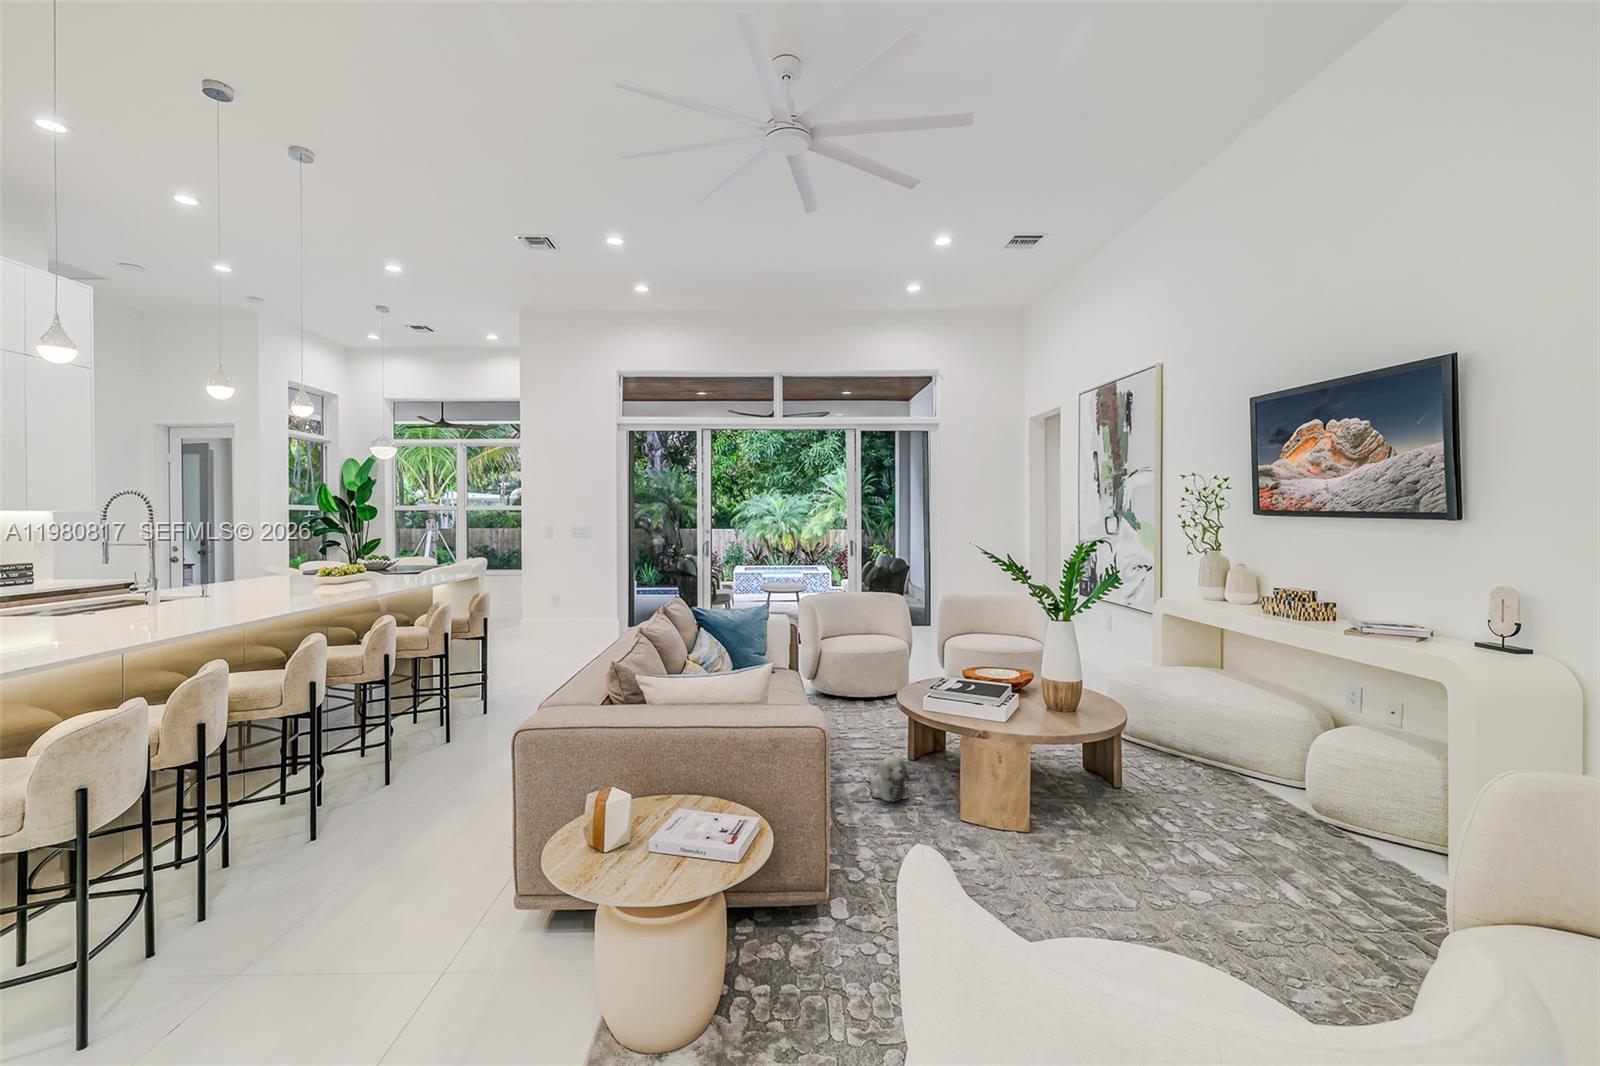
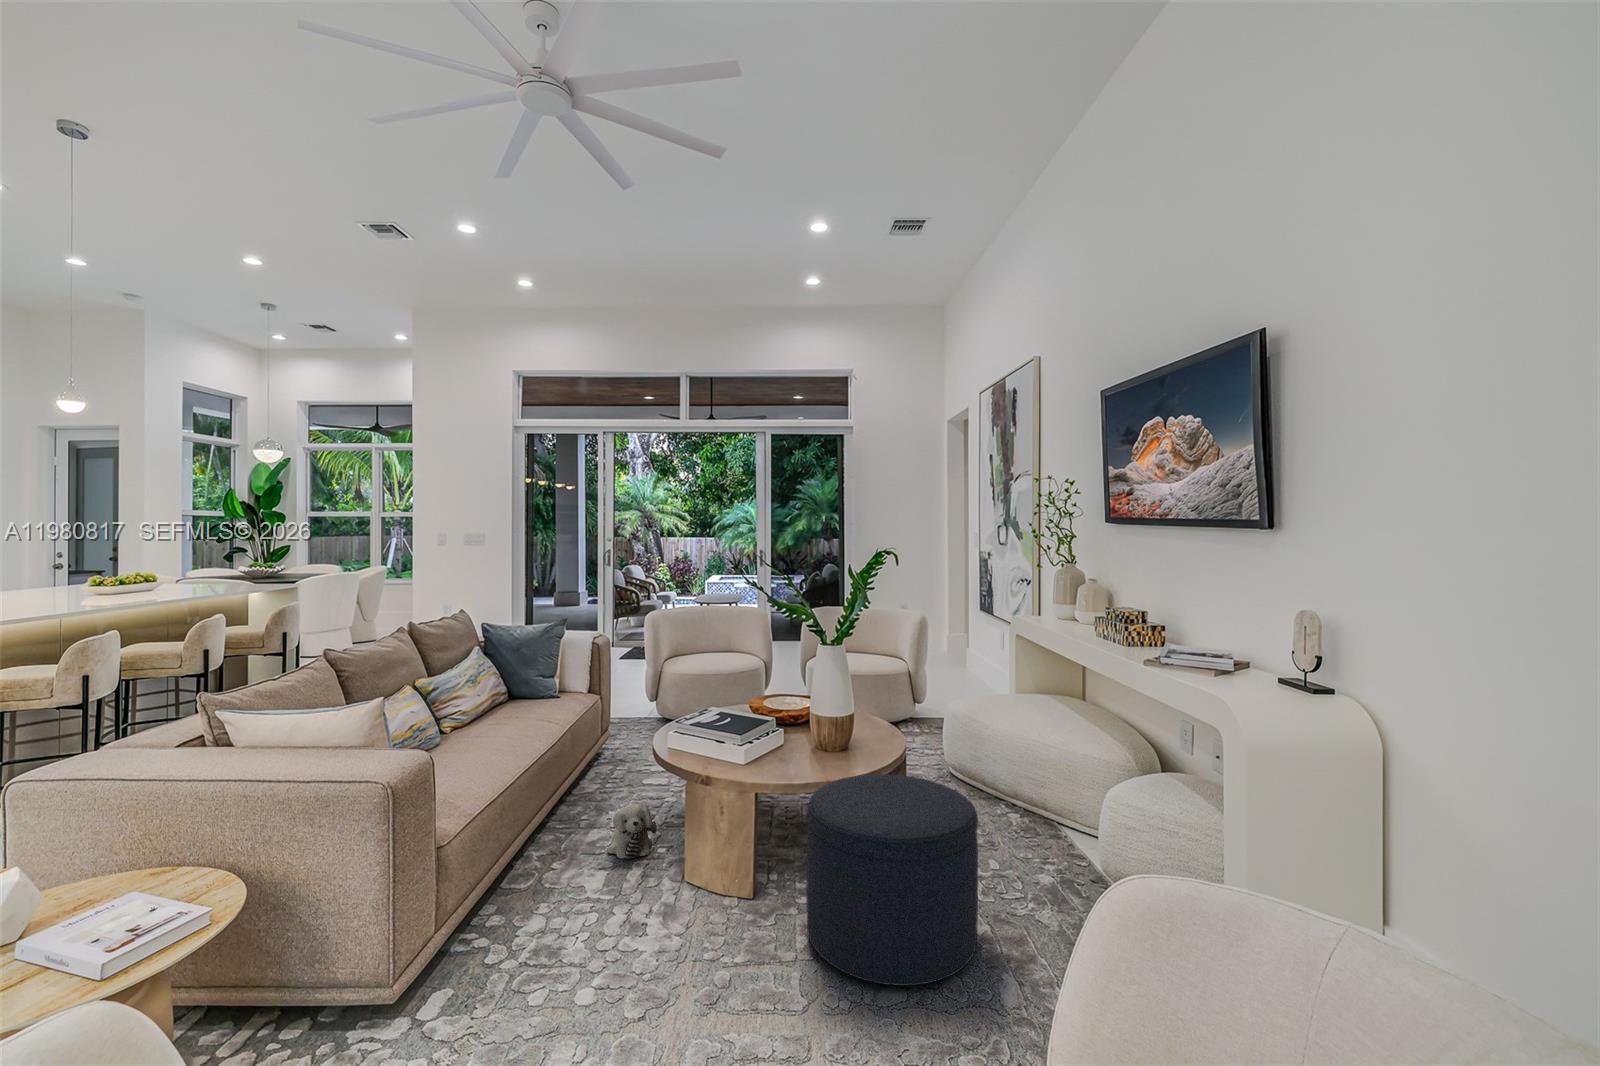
ottoman: none [1085,724,1241,884] -> present [806,774,978,986]

